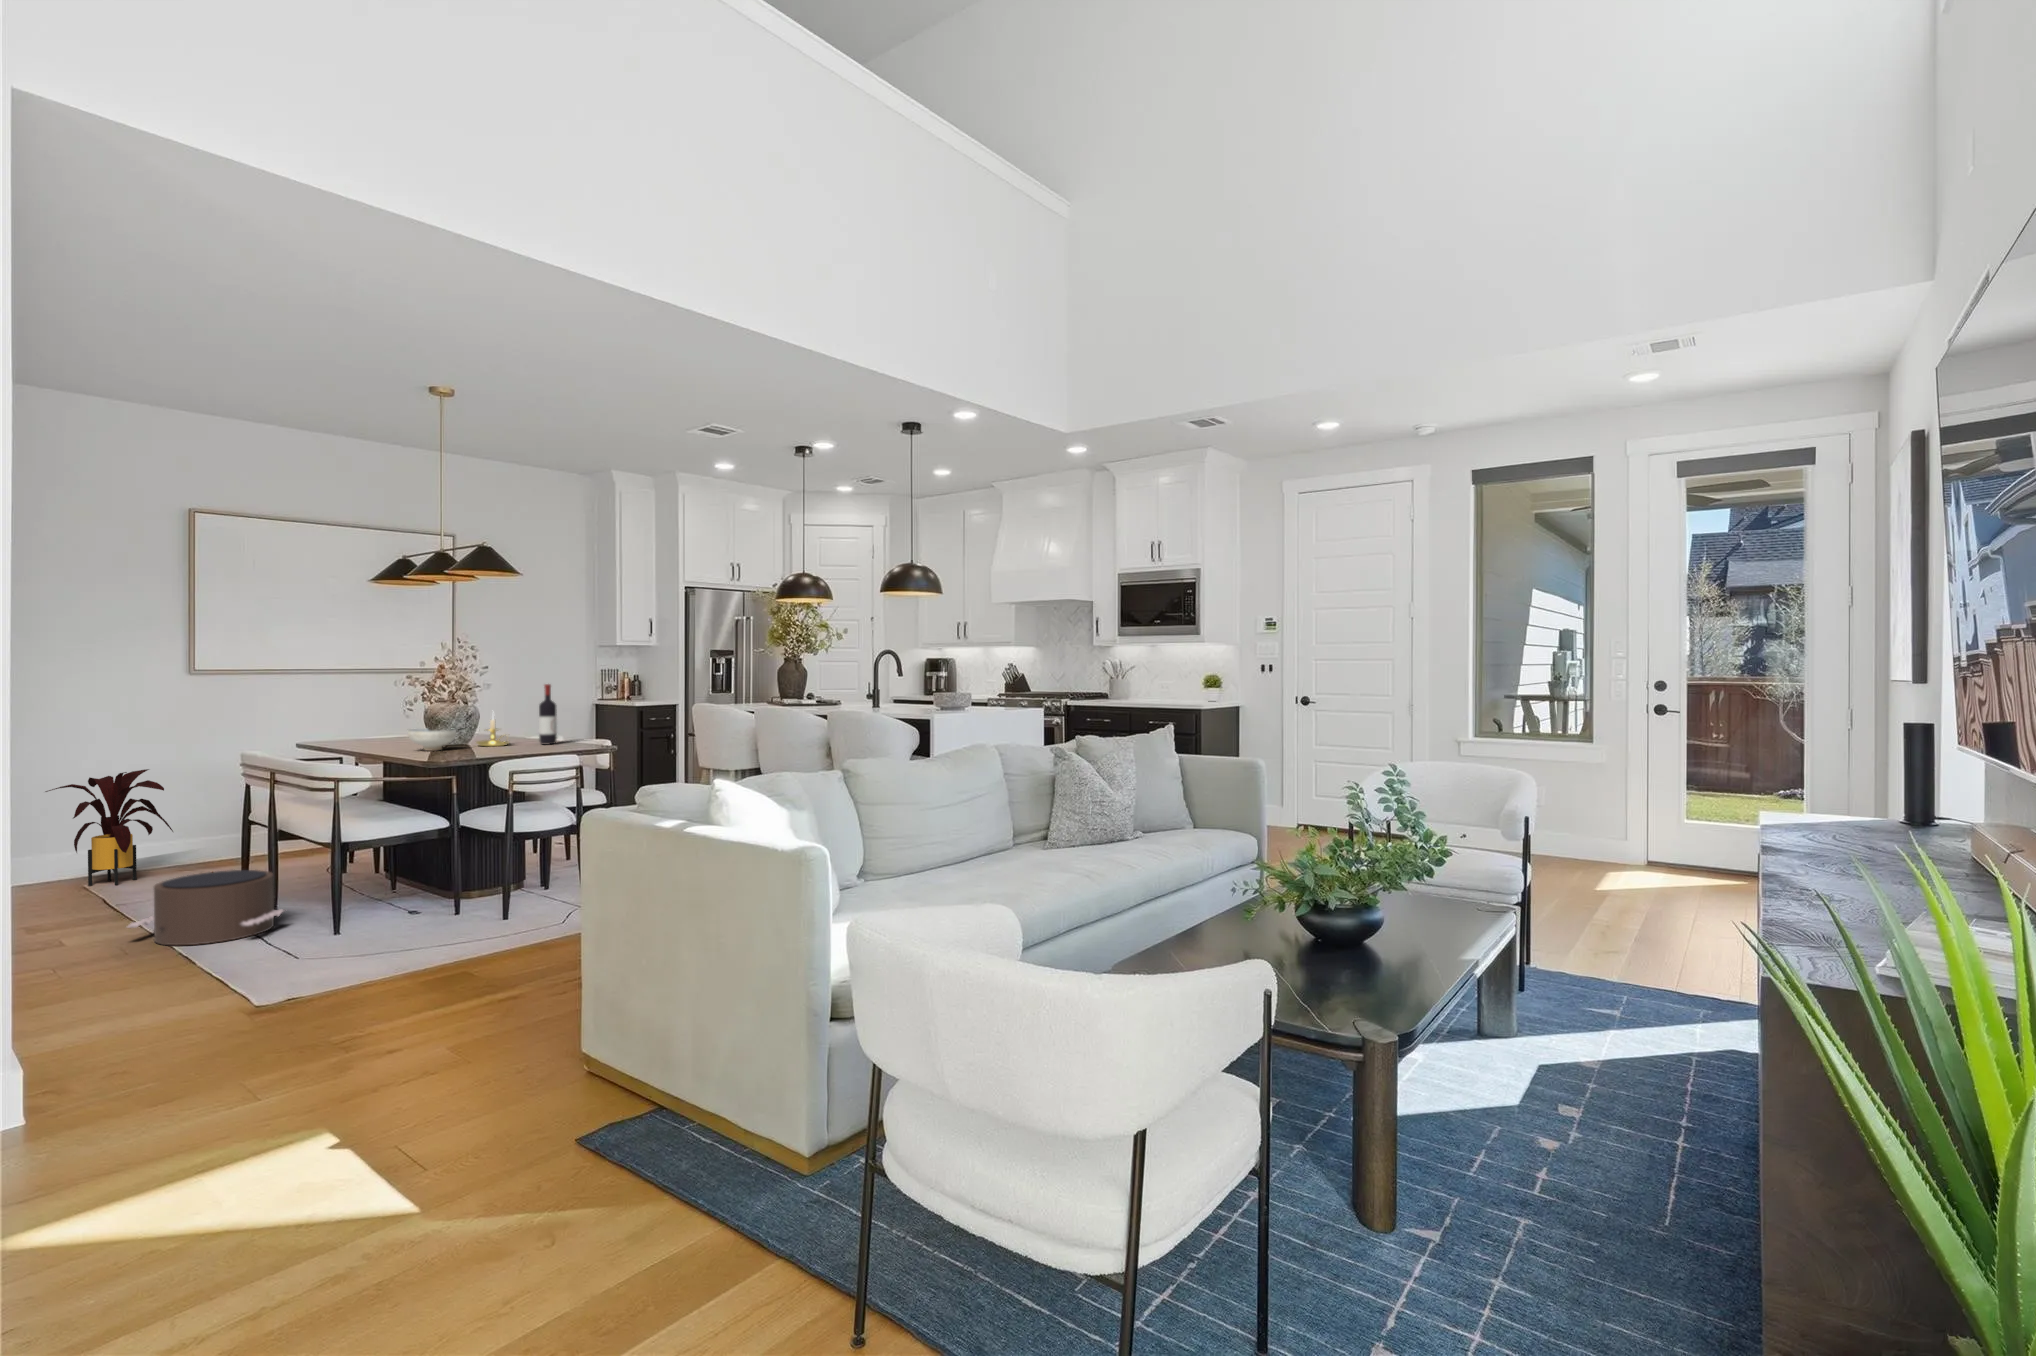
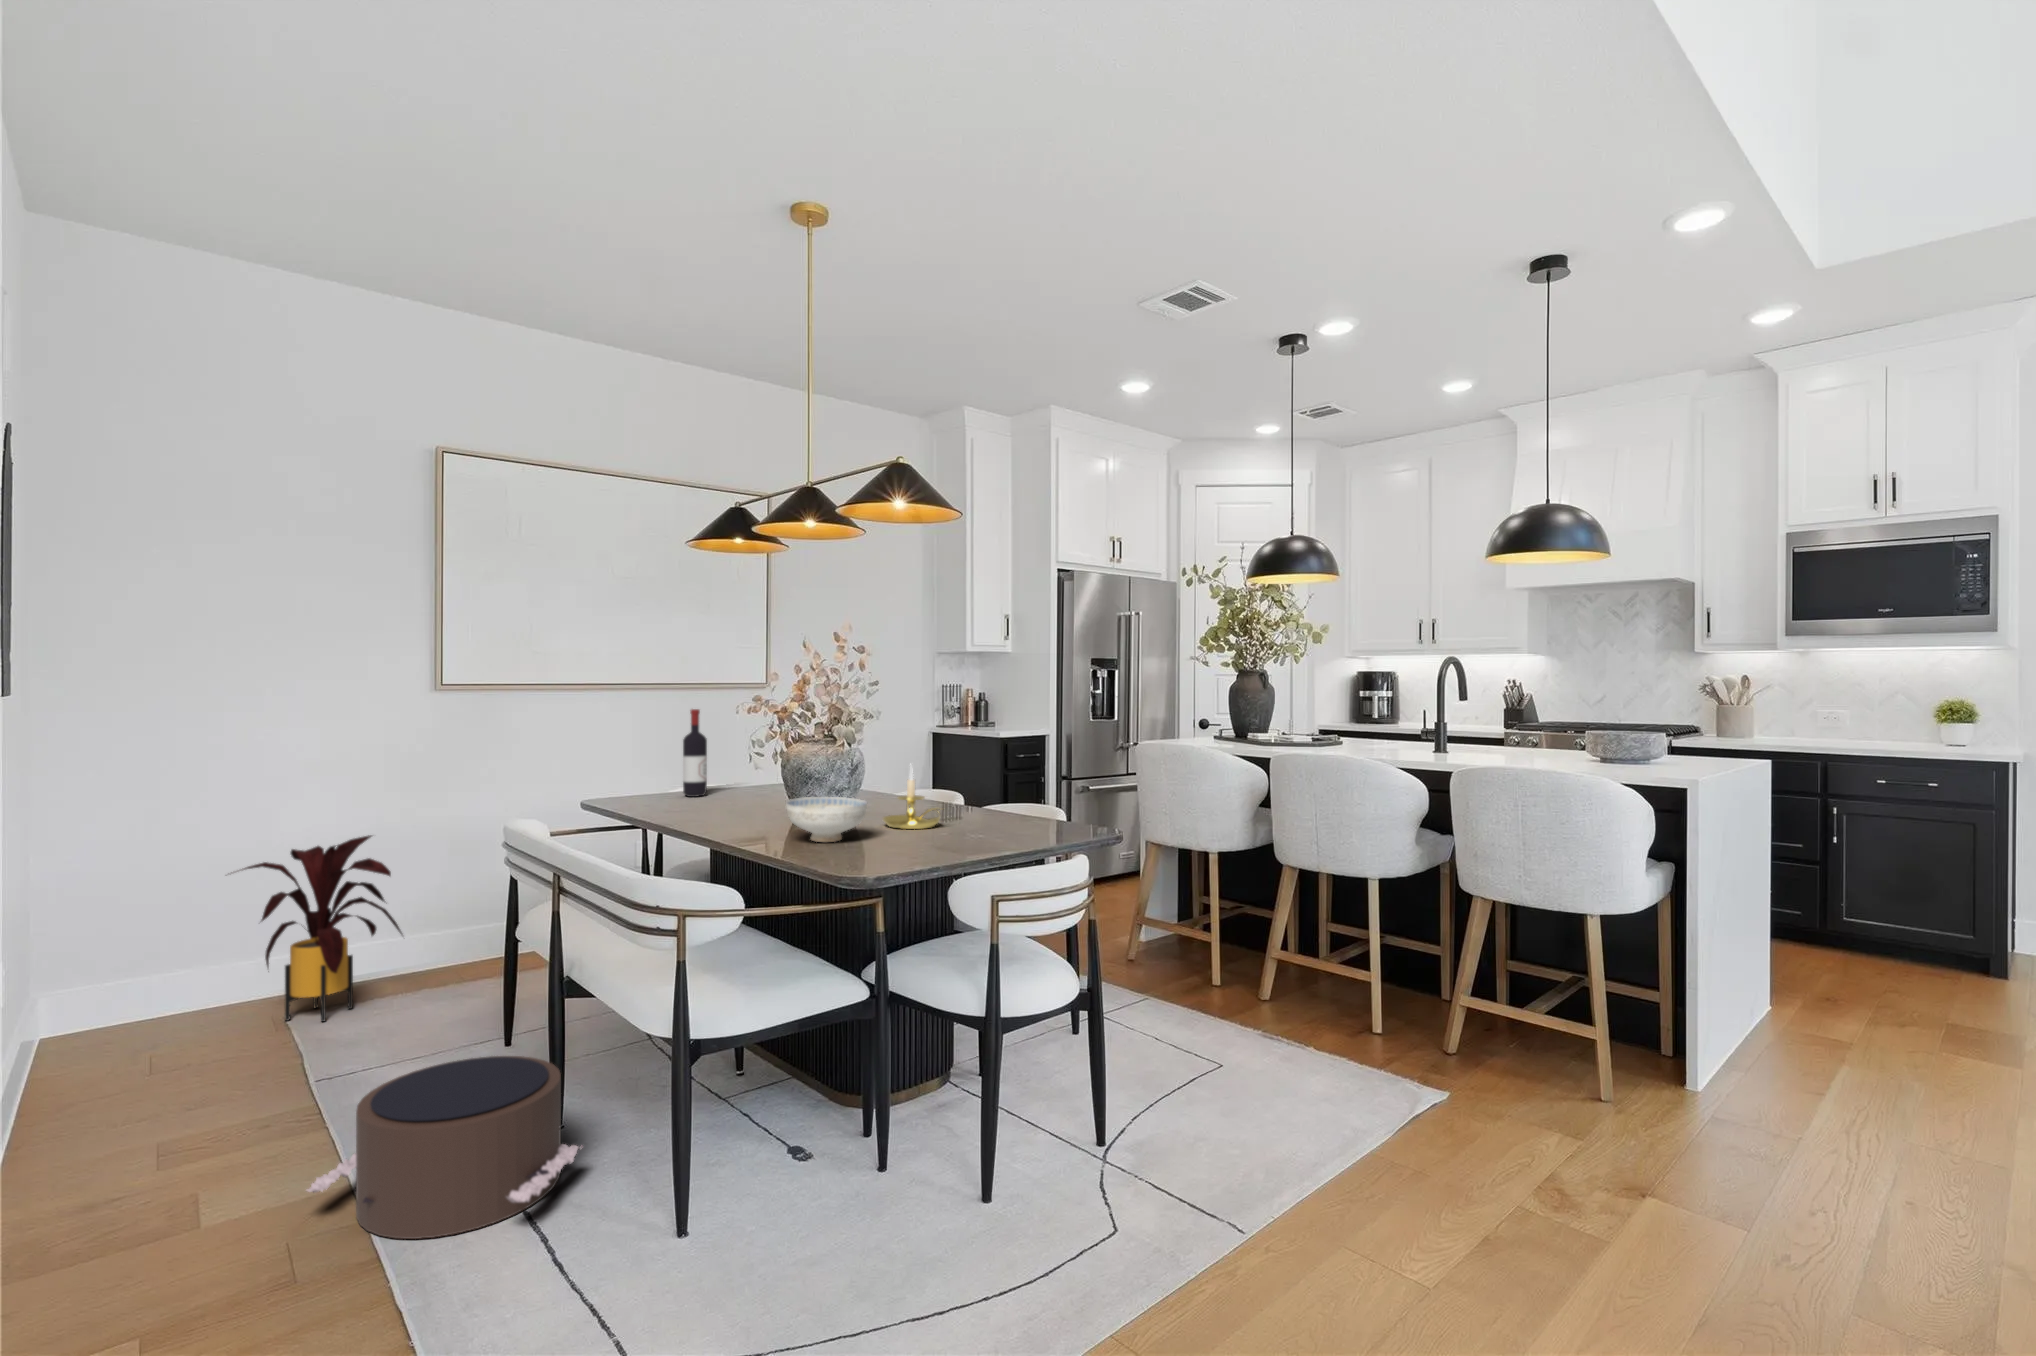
wine bottle: present [539,684,557,744] -> present [683,709,707,797]

